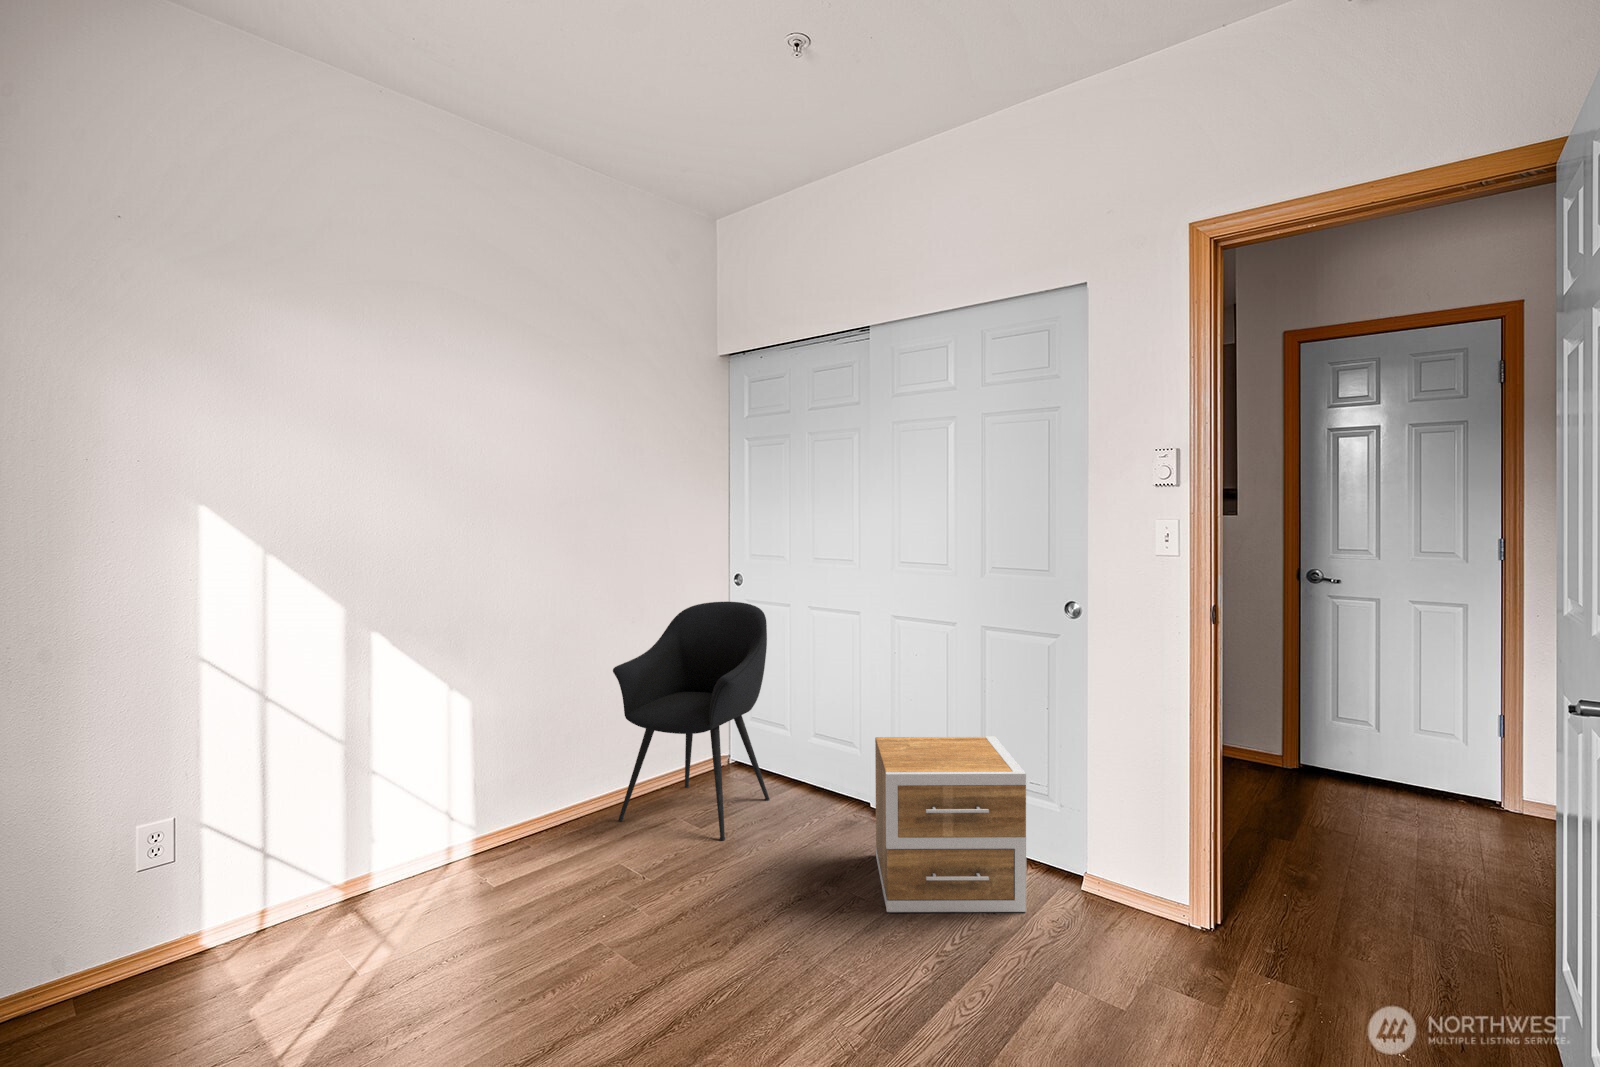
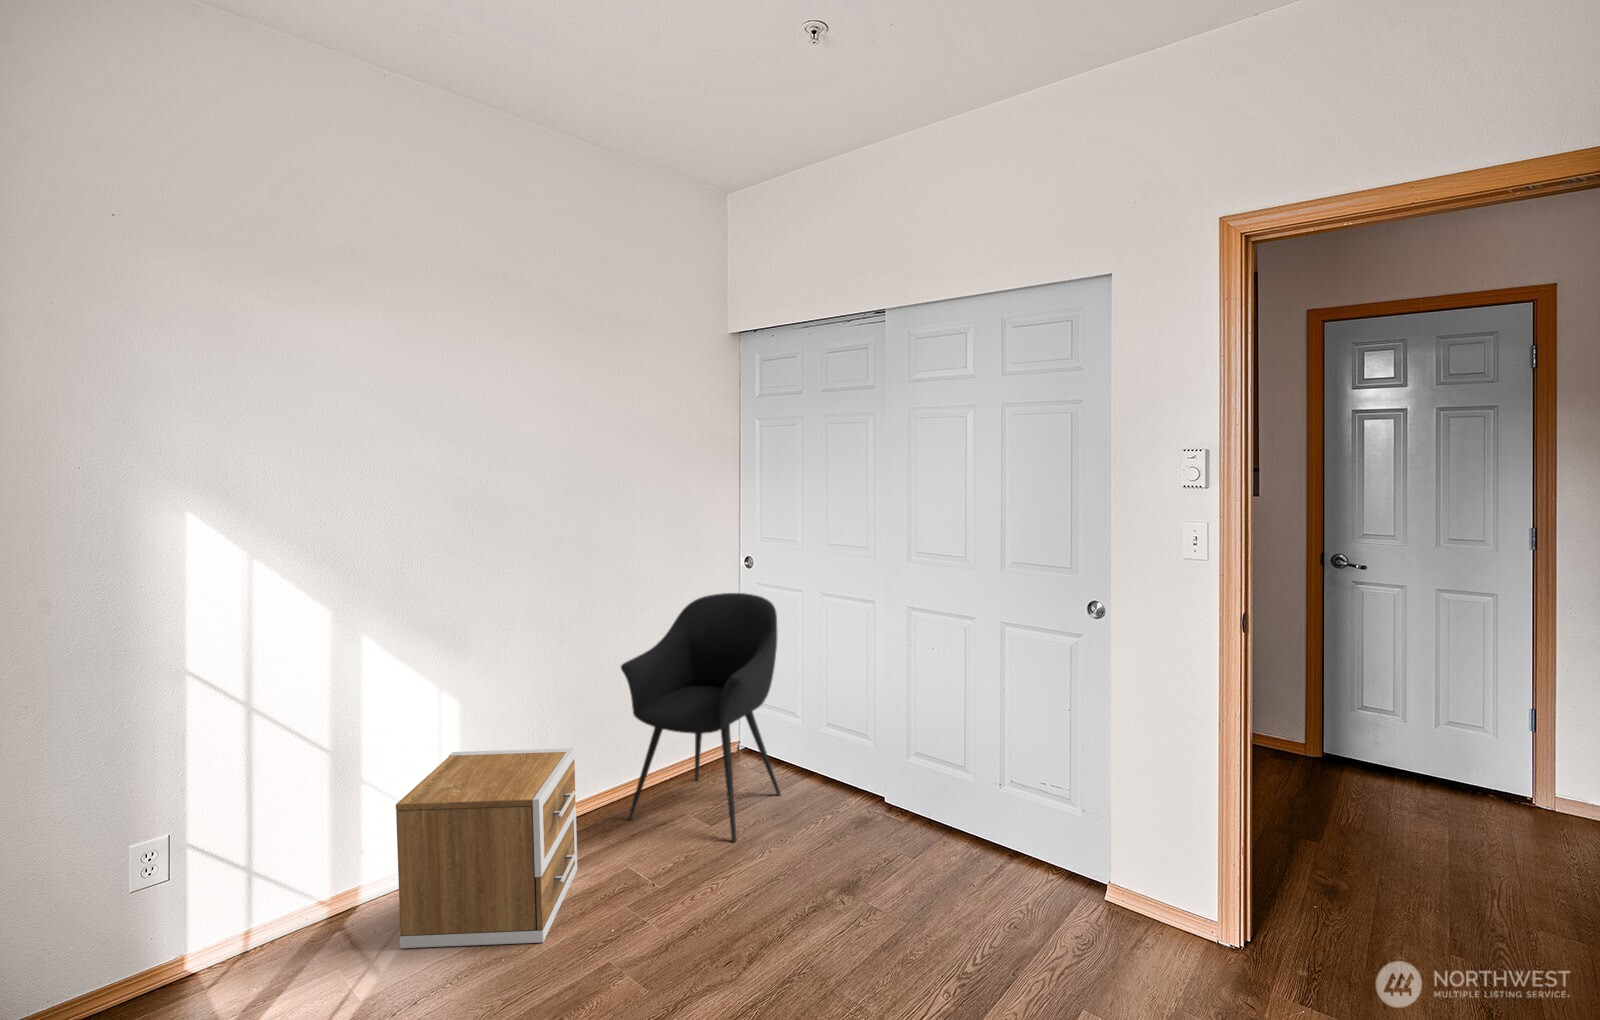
nightstand: present [875,736,1026,912] -> present [396,748,577,948]

